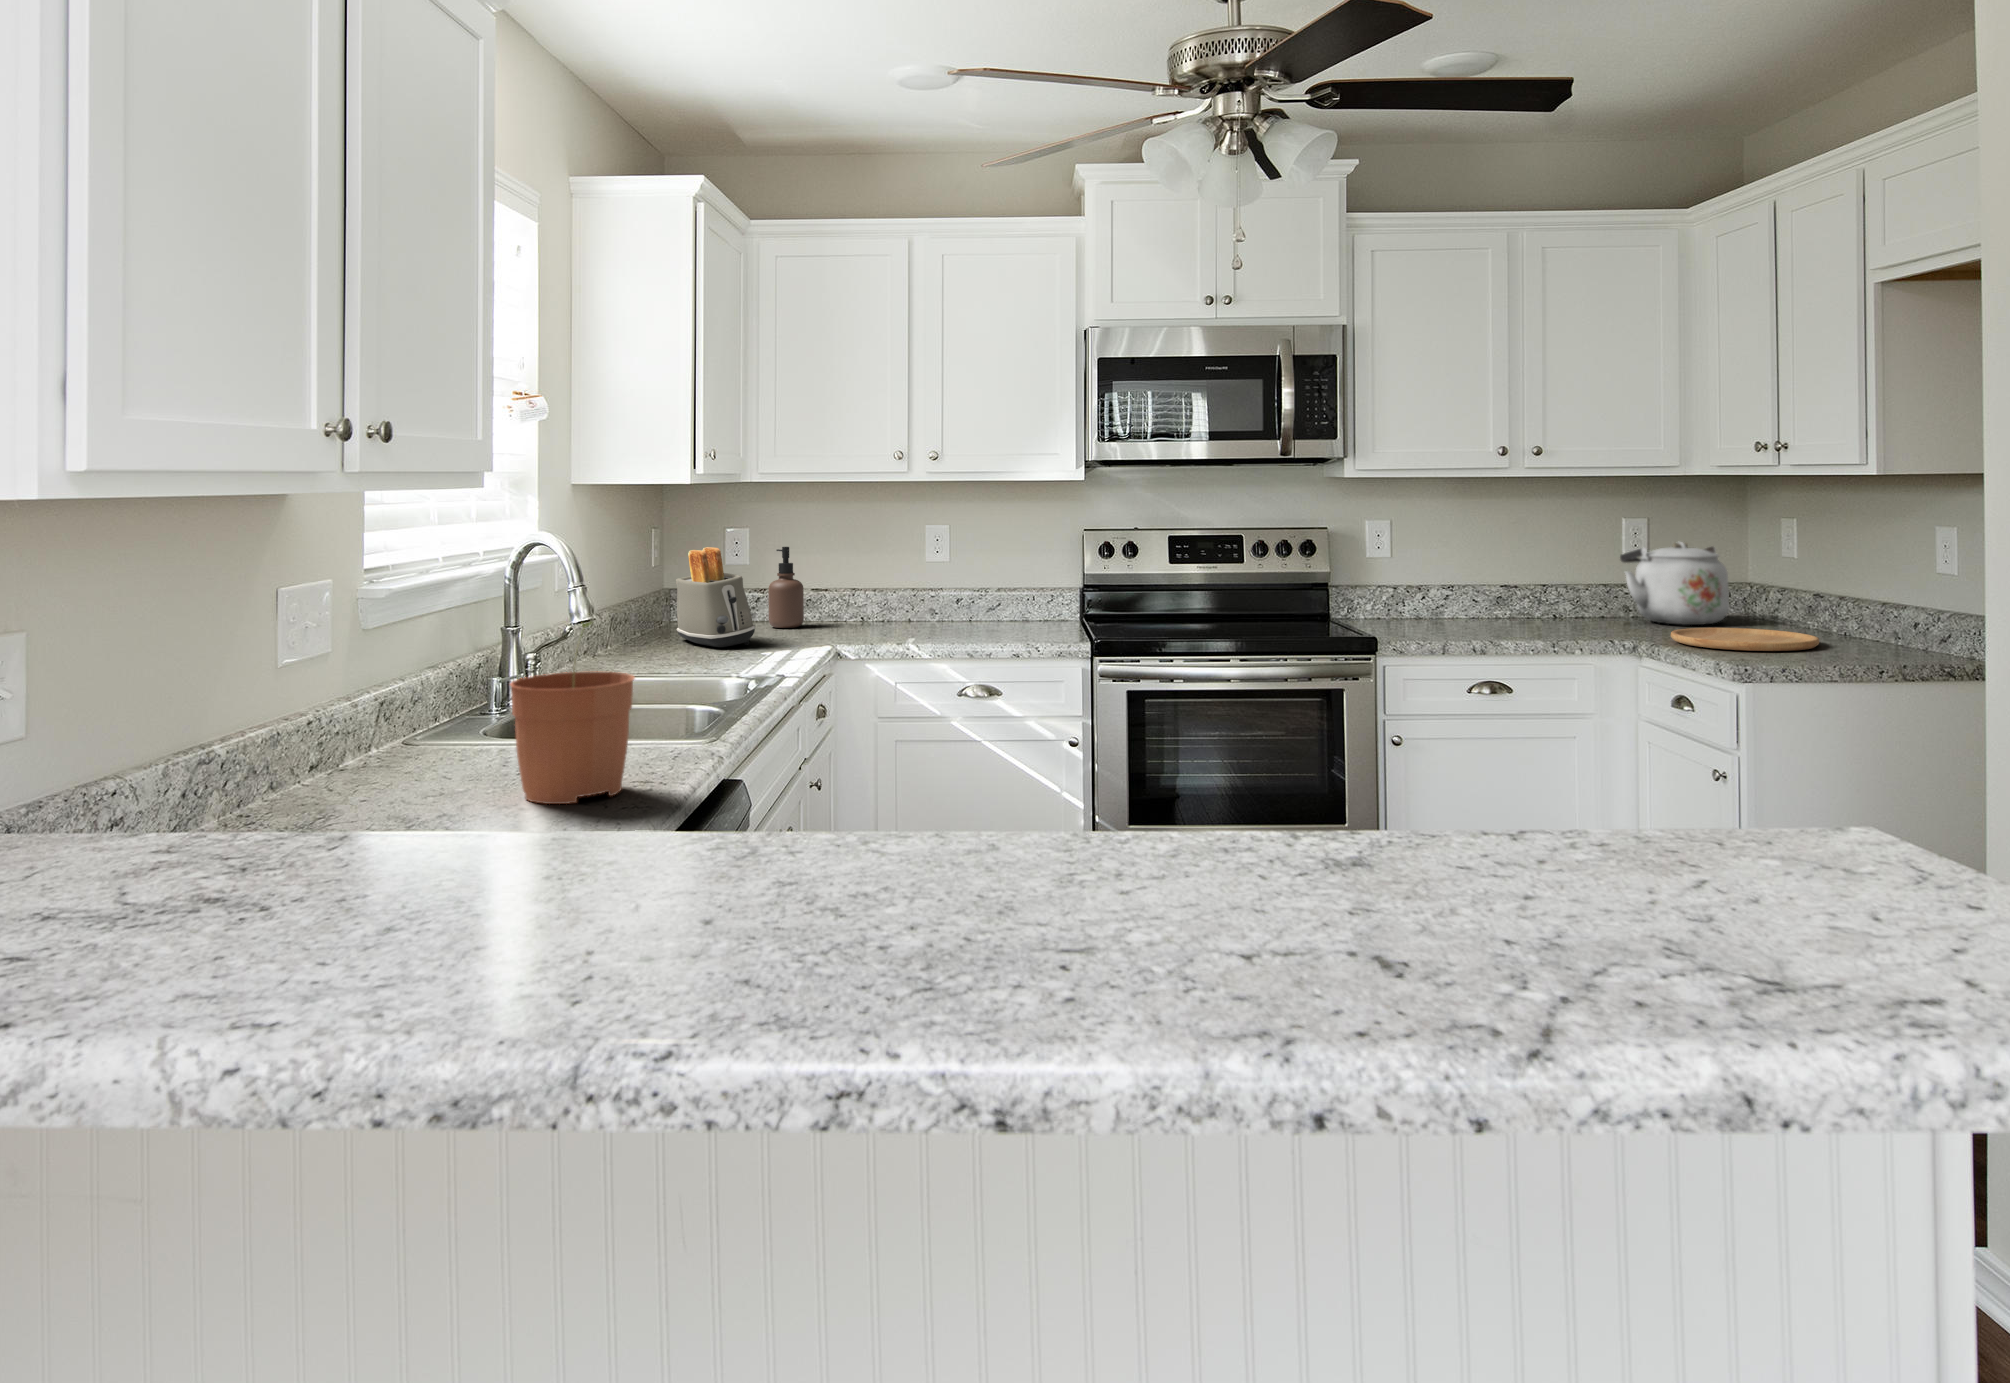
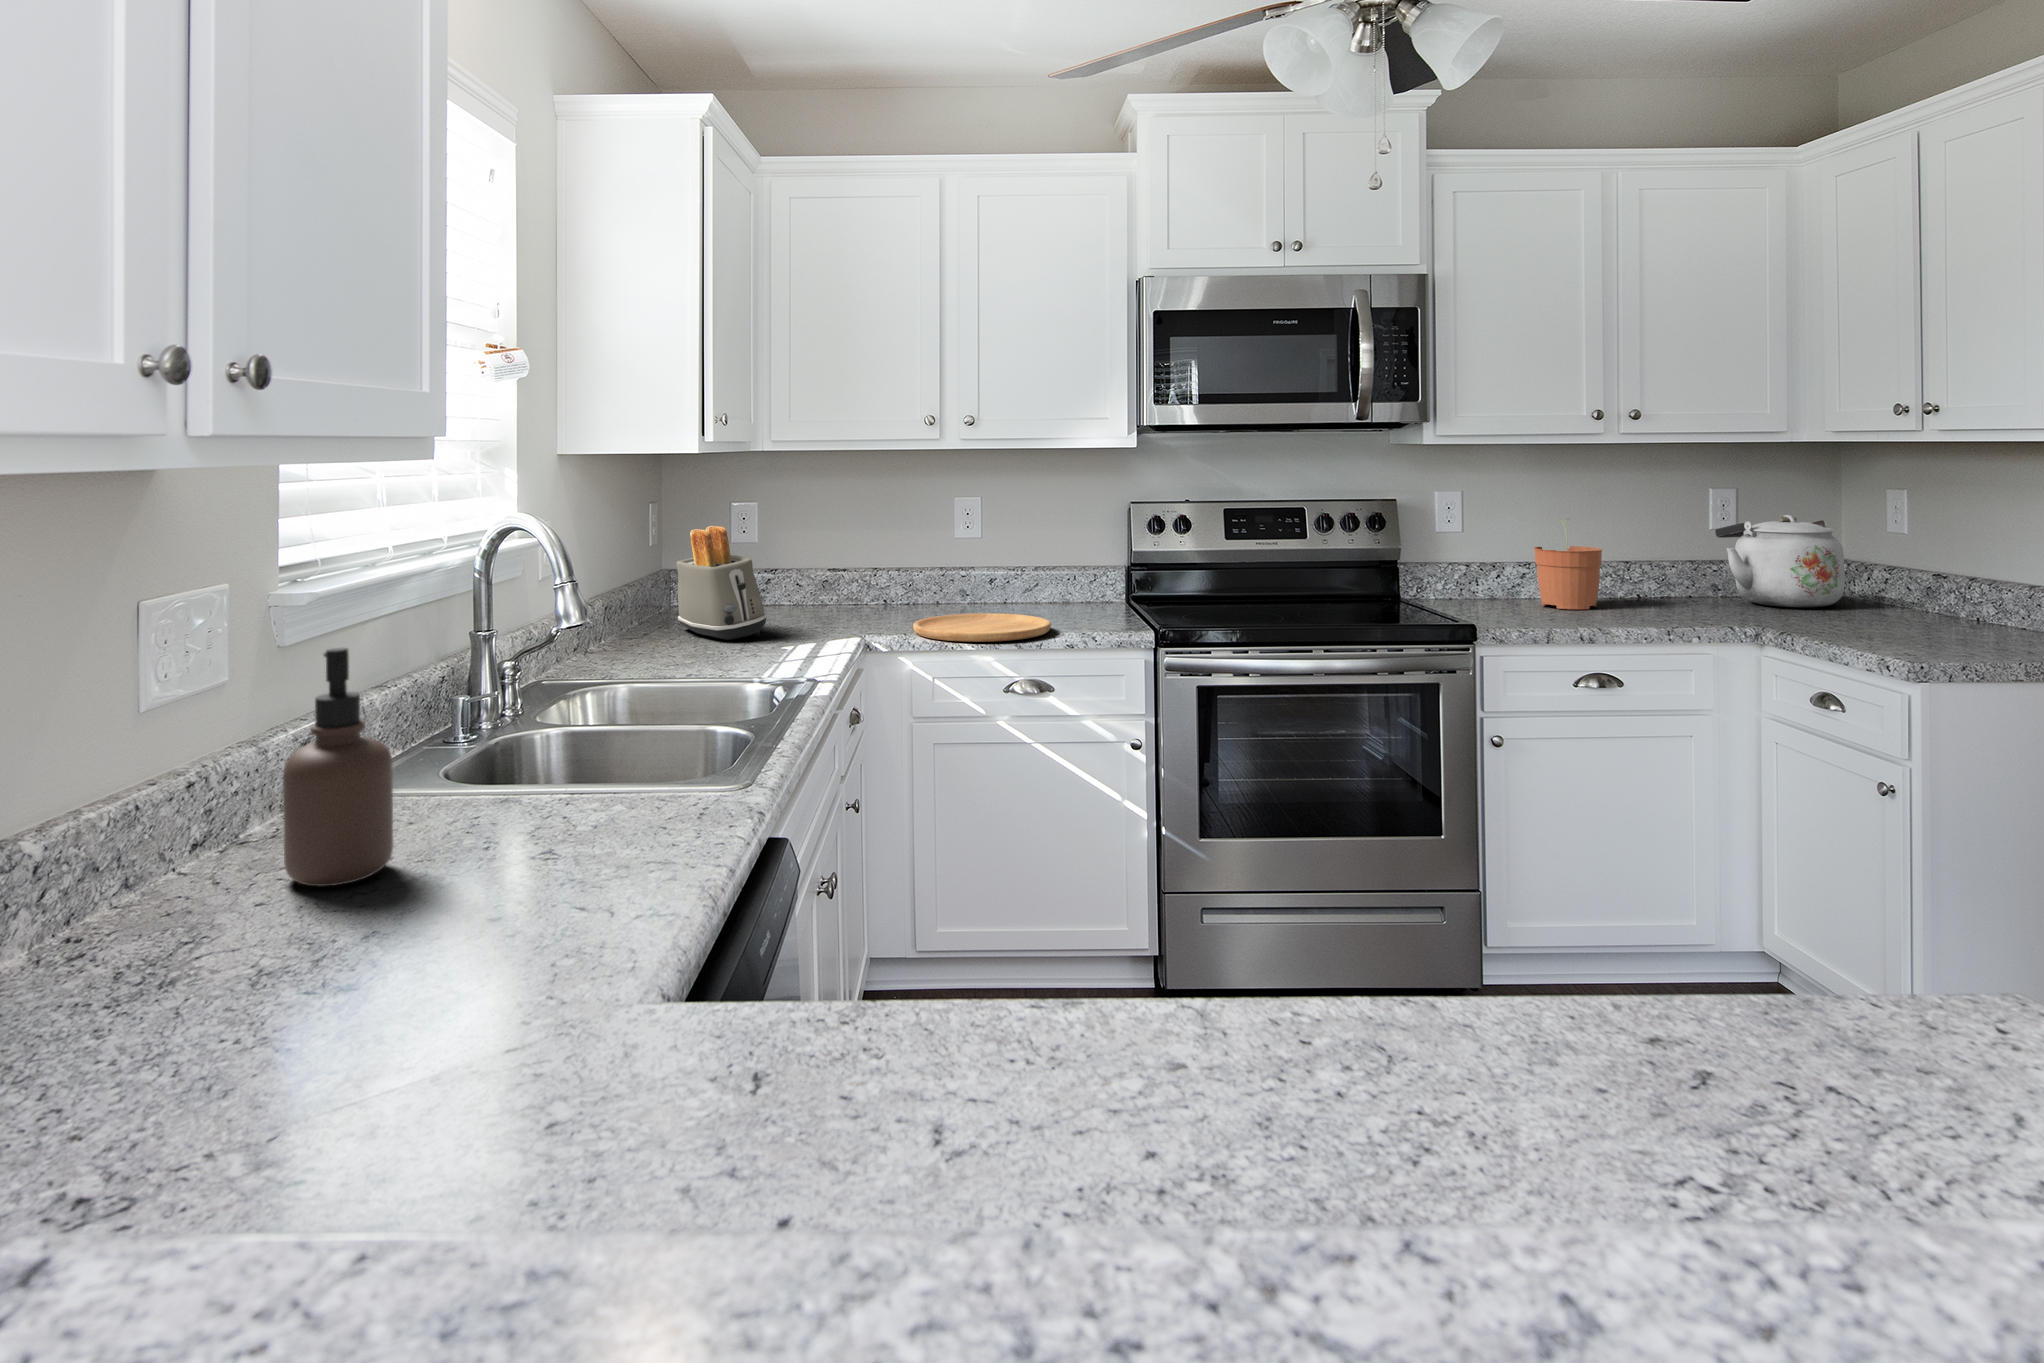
soap dispenser: present [768,547,804,628] -> present [283,648,393,887]
plant pot: present [510,622,635,804] -> present [1534,519,1602,609]
cutting board: present [1671,628,1819,651] -> present [913,613,1051,642]

